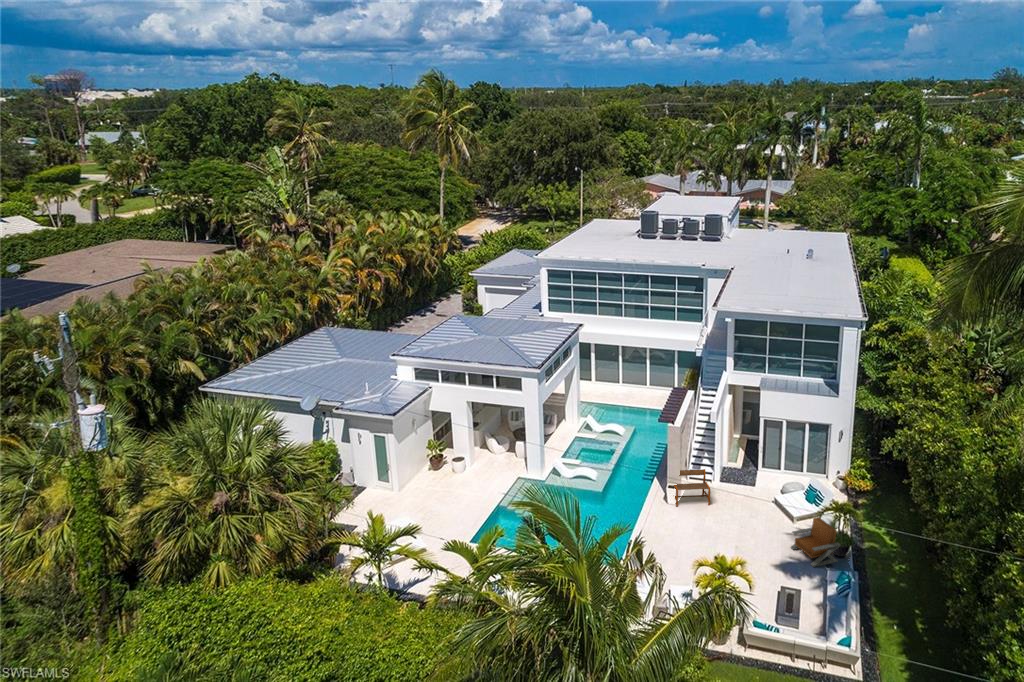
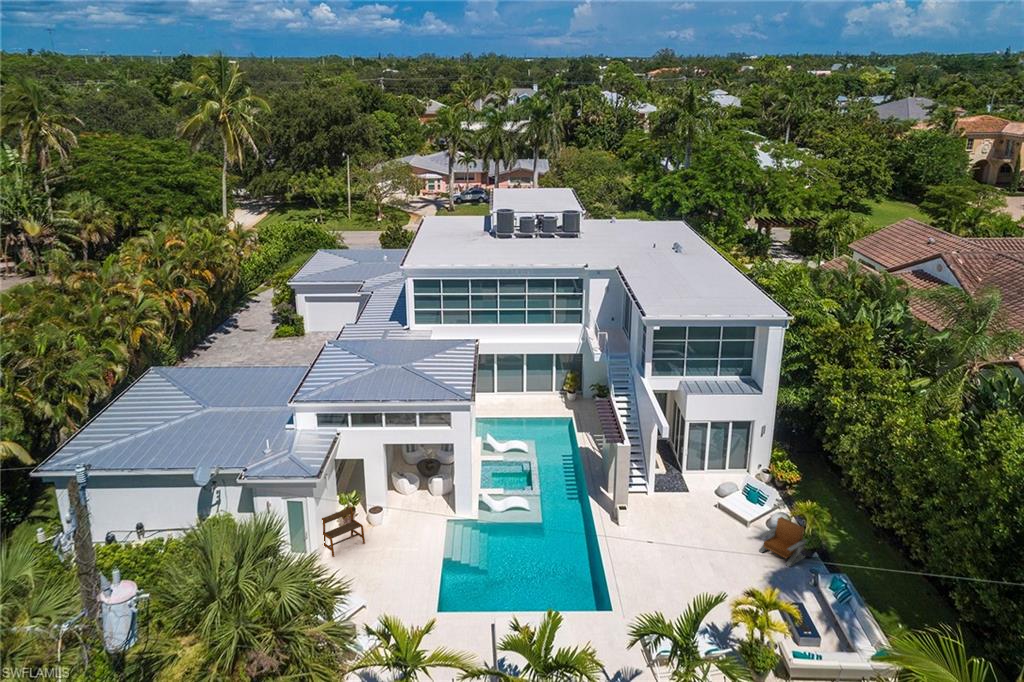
bench: present [674,469,710,507] -> present [322,507,365,557]

